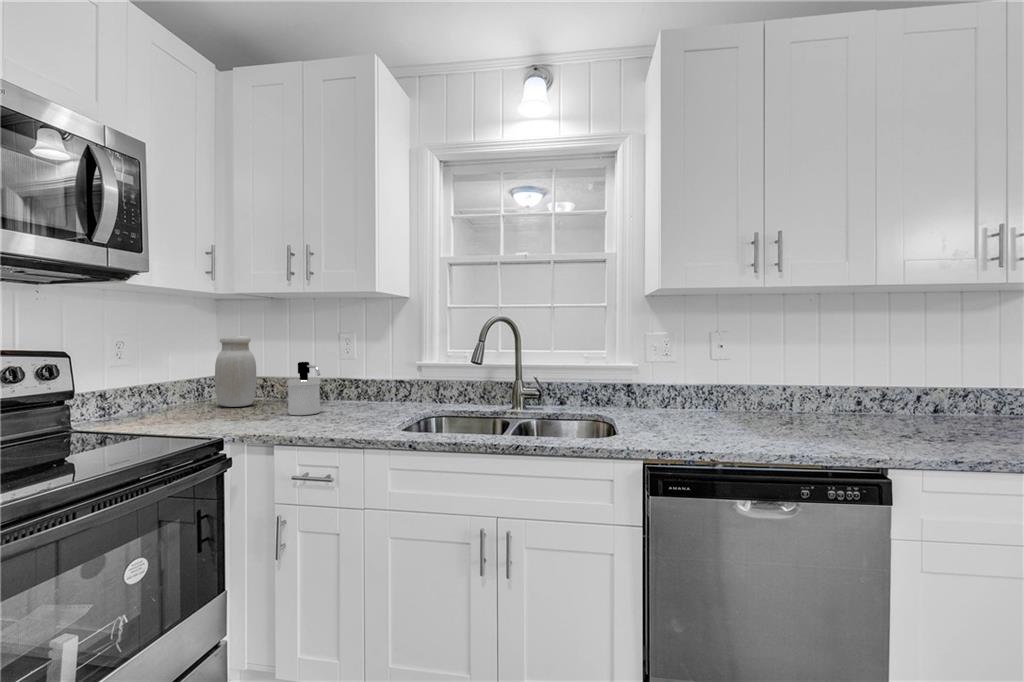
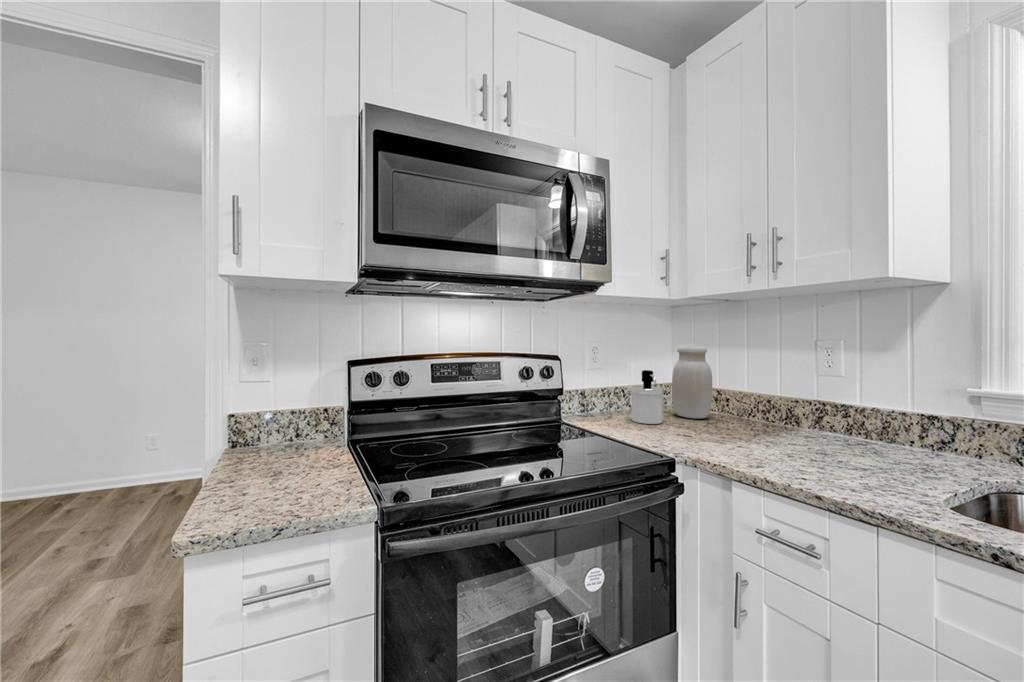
soap dispenser: present [287,362,321,415] -> present [631,370,664,424]

